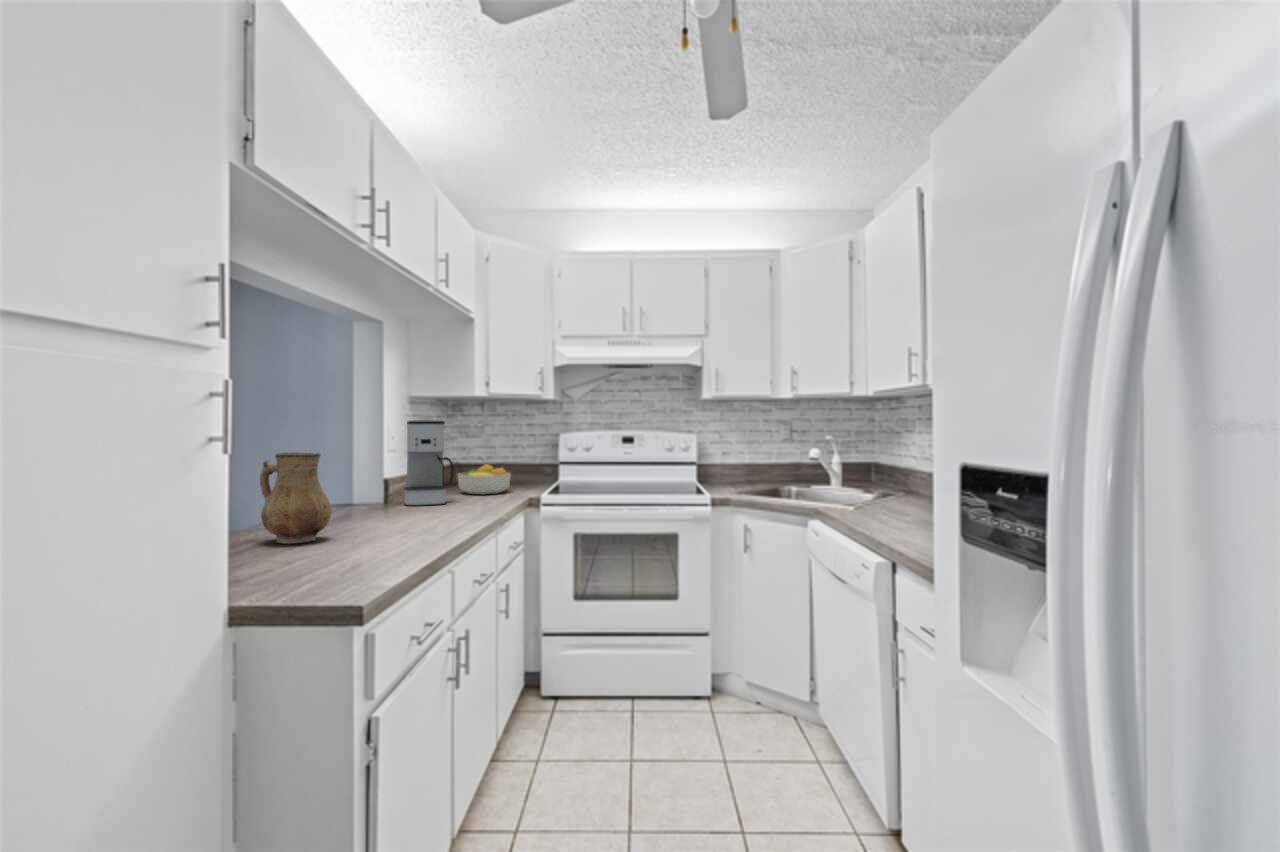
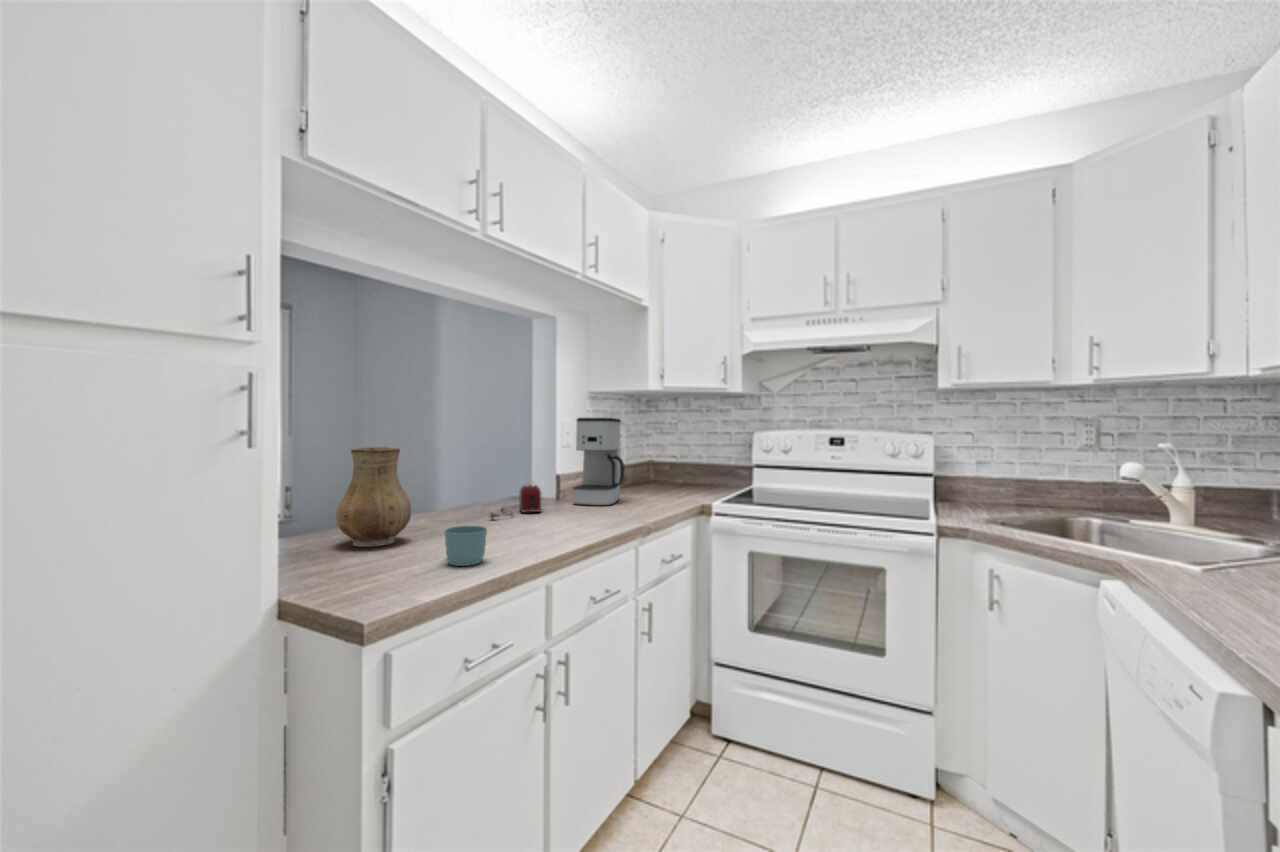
fruit bowl: present [458,464,511,495] -> none [650,463,702,496]
toaster: none [342,487,393,520] -> present [490,485,541,519]
mug: none [395,513,437,543] -> present [445,526,487,566]

